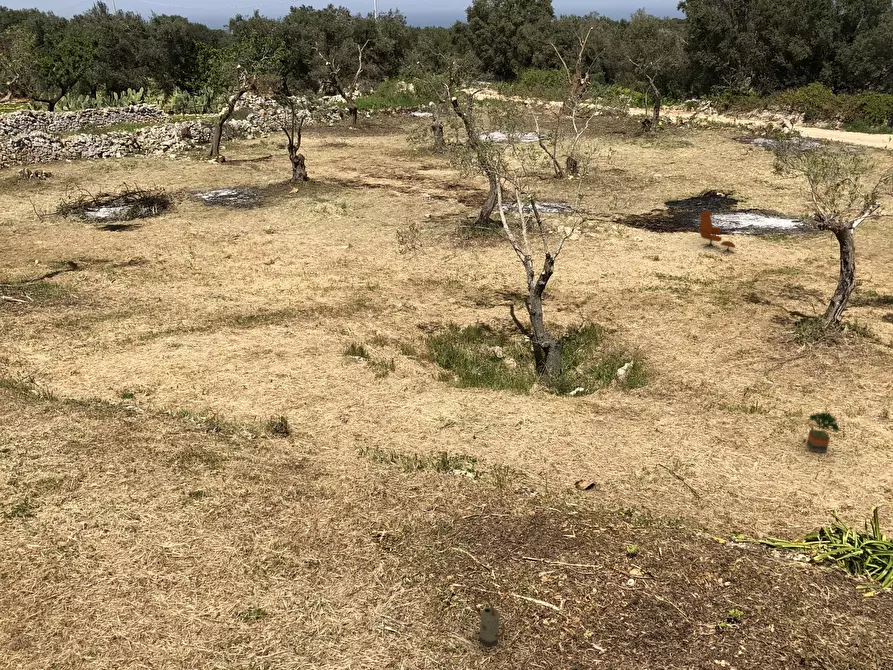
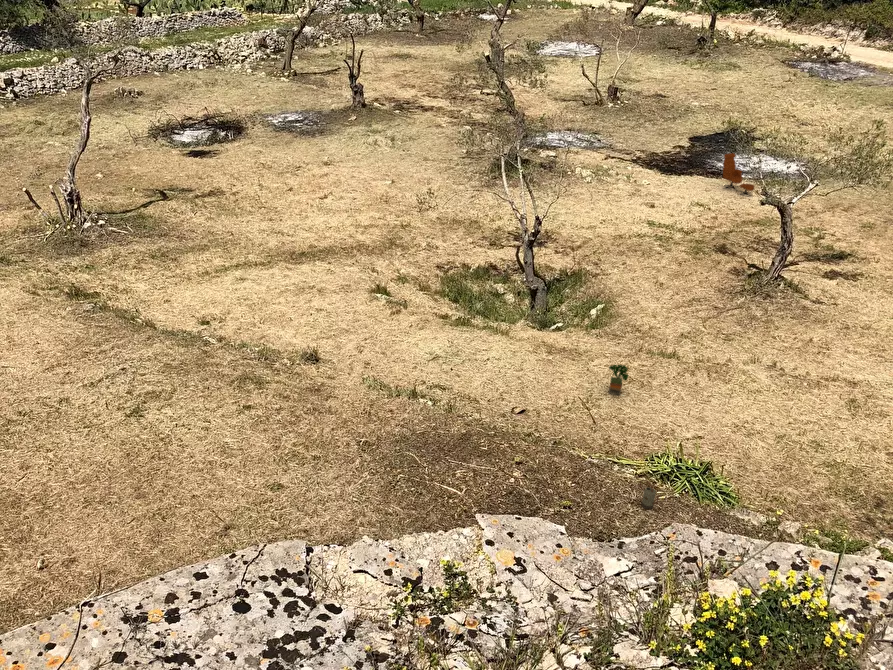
potted tree: present [806,413,839,453] -> present [609,365,629,395]
watering can: present [474,595,508,647] -> present [640,480,661,509]

